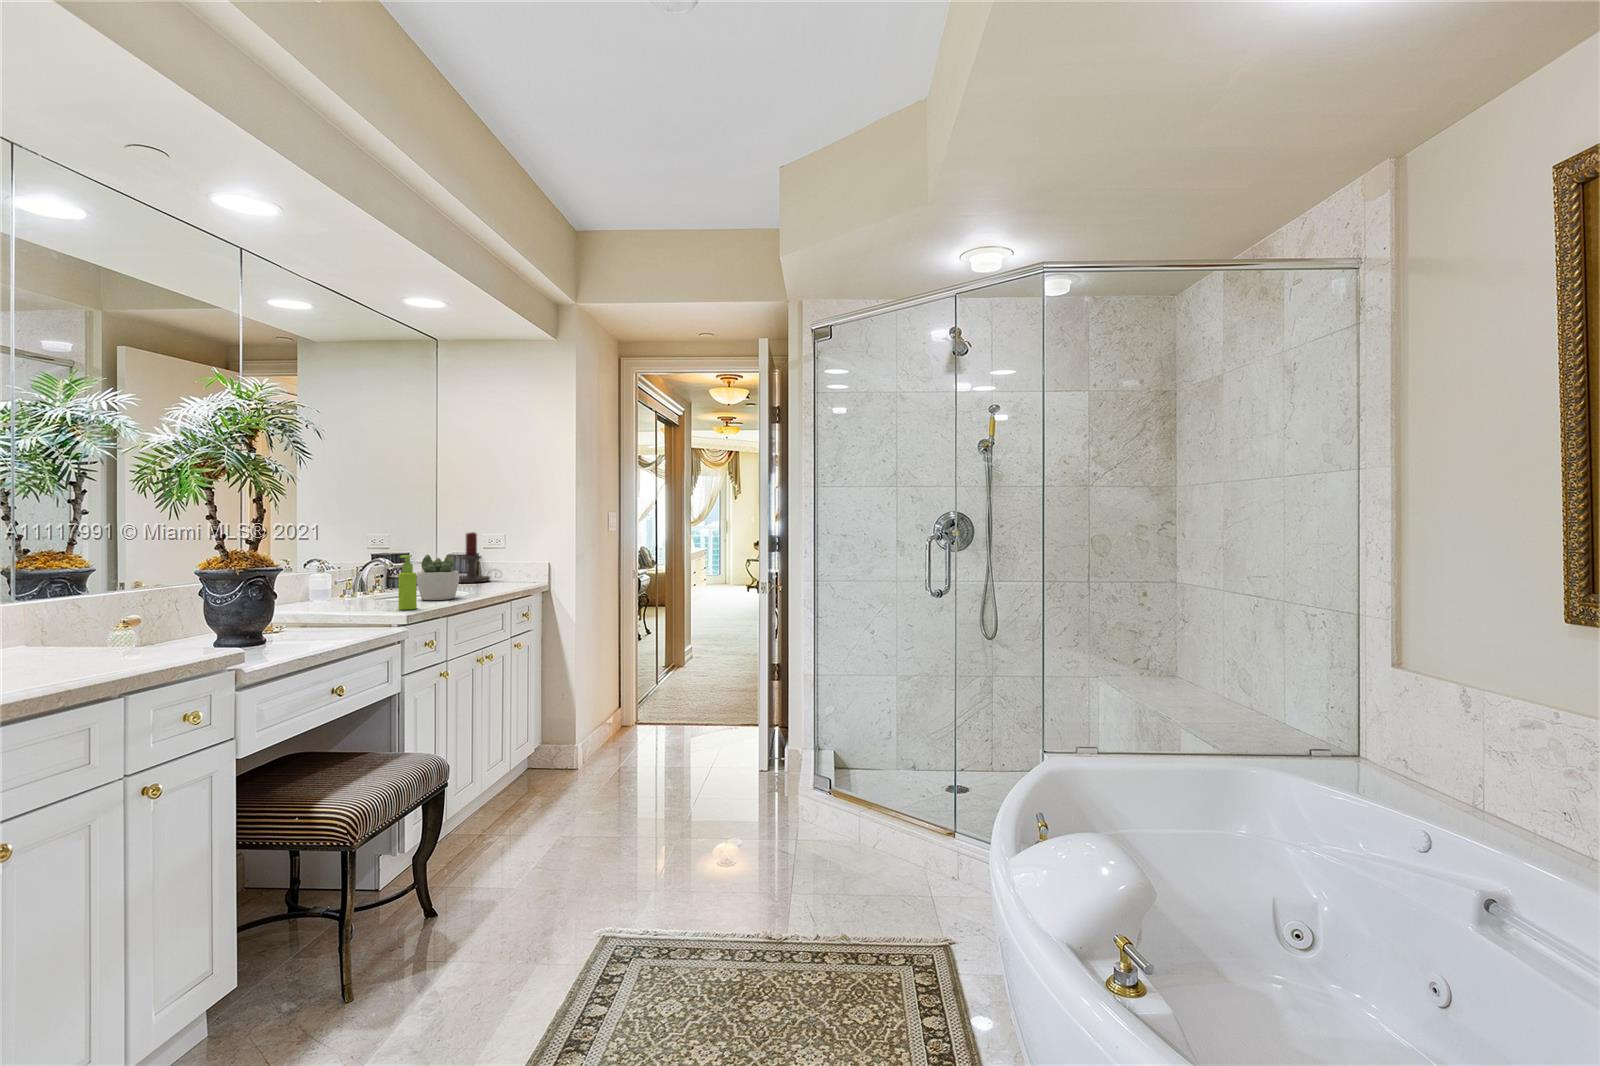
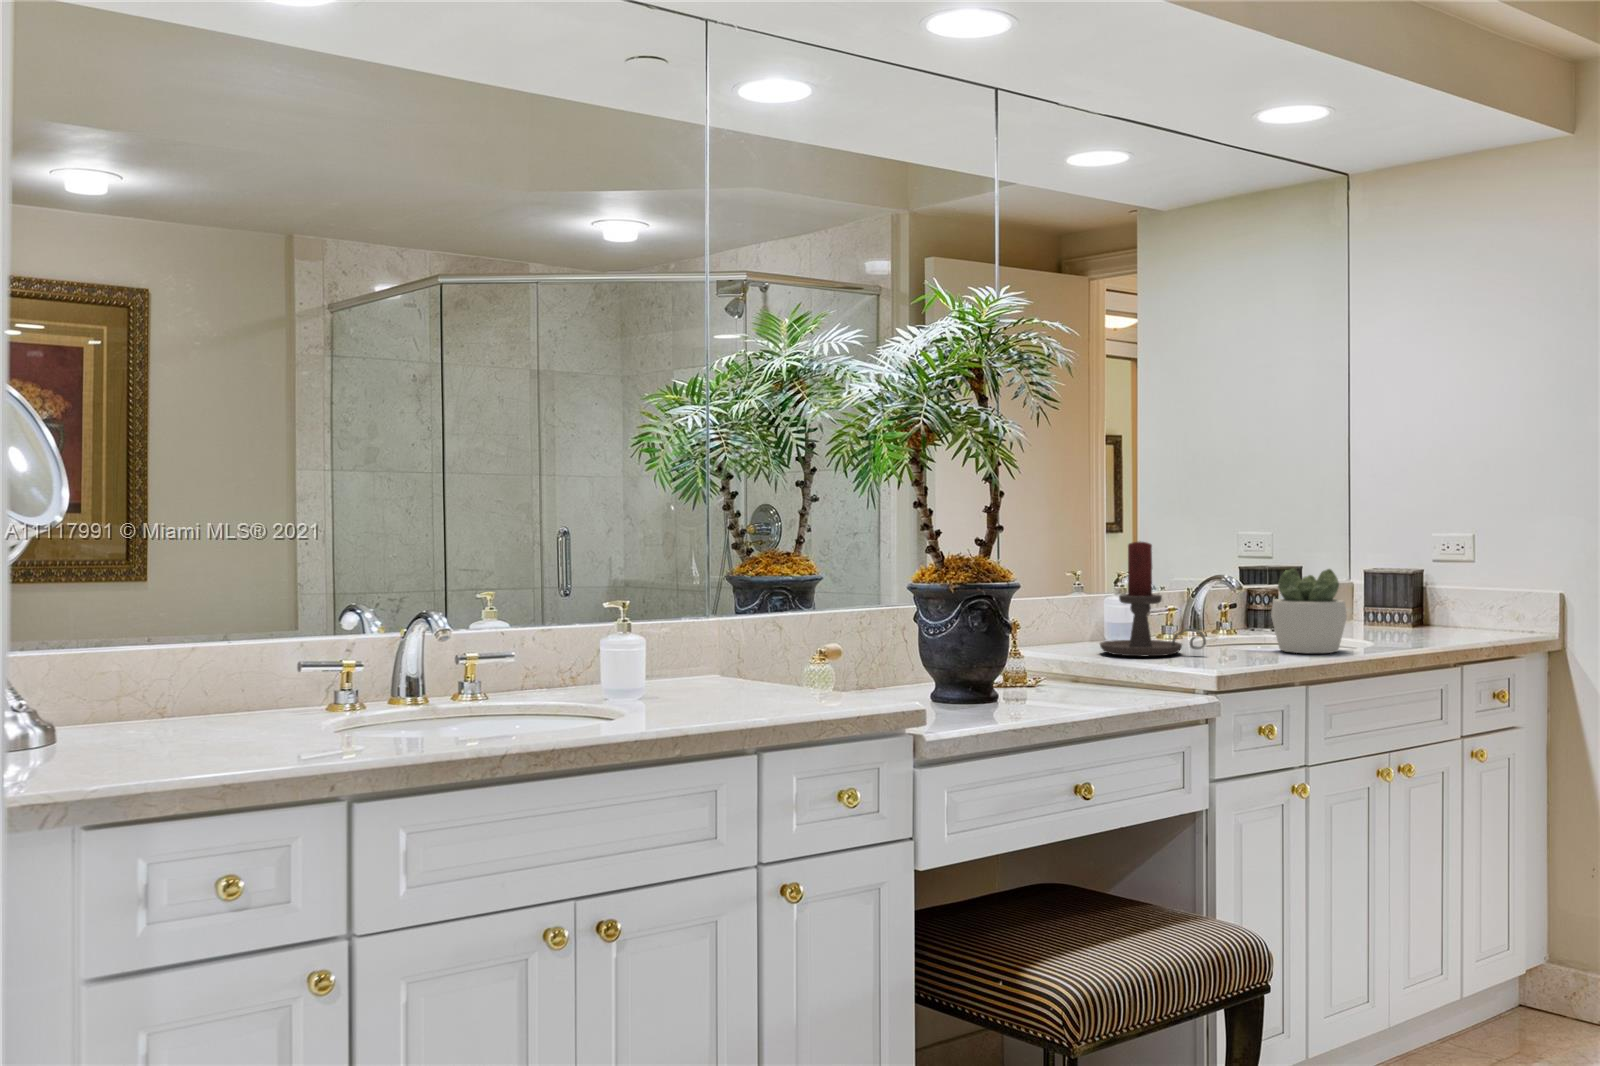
candle holder: present [459,532,490,583] -> present [1100,542,1206,656]
soap dispenser: present [398,555,417,610] -> none [1225,568,1255,666]

